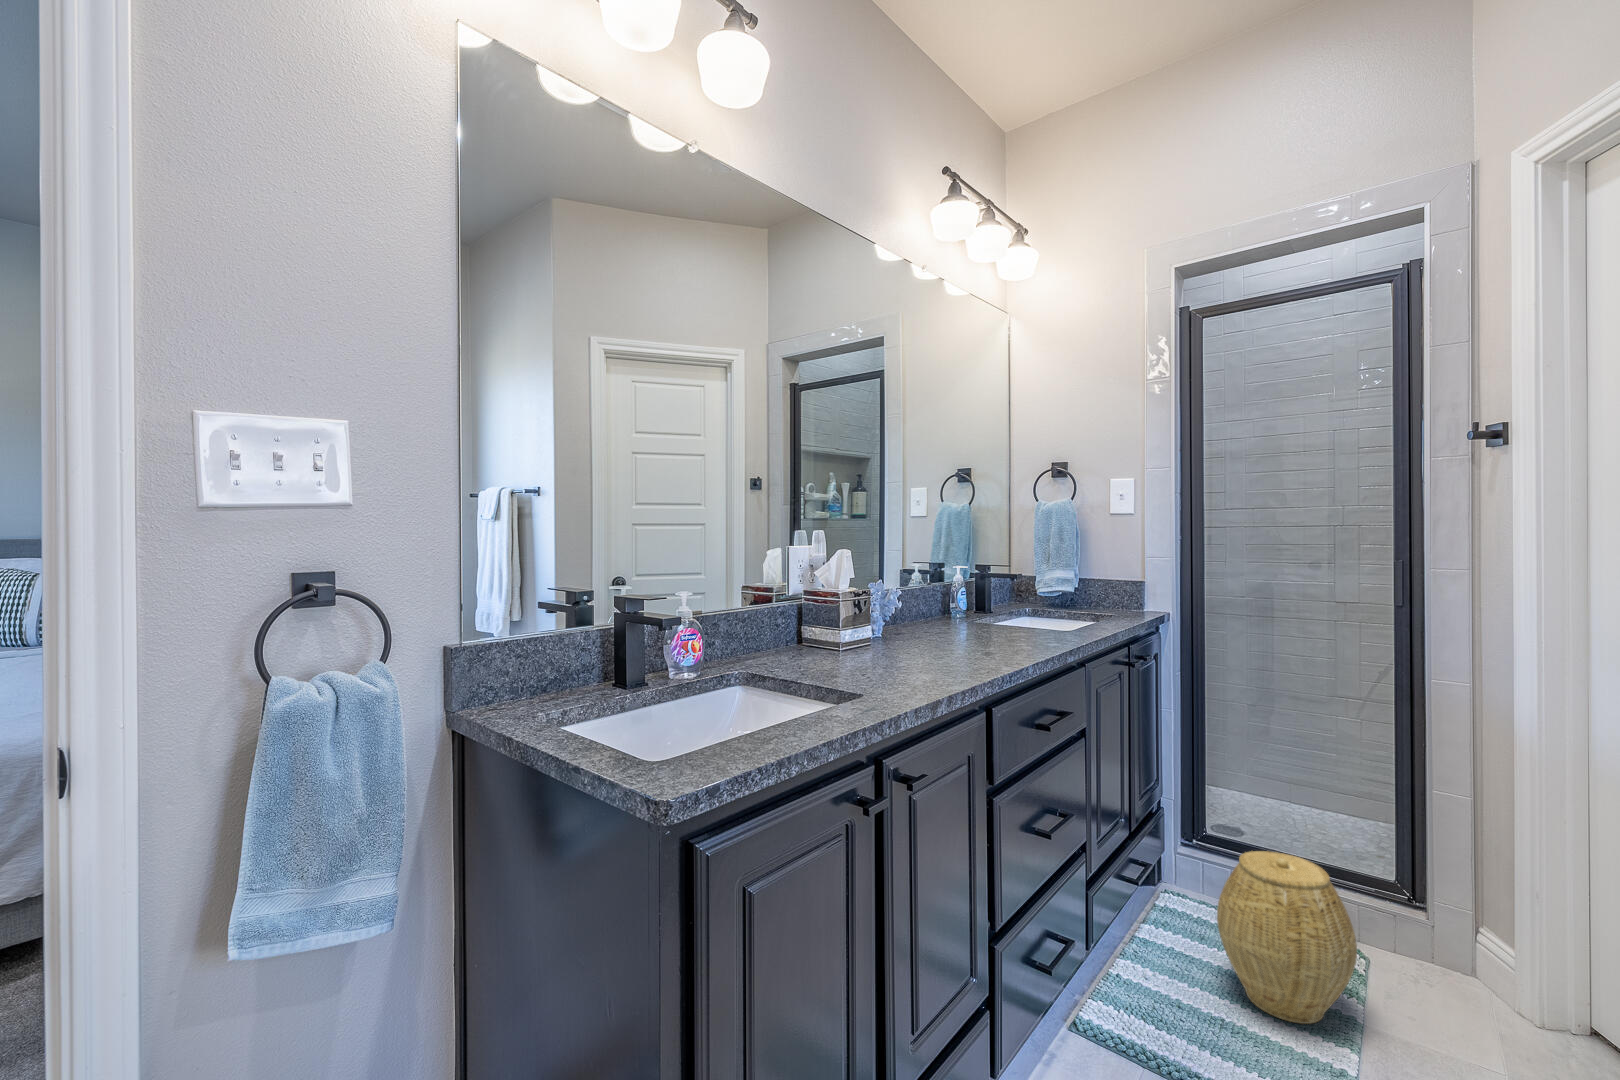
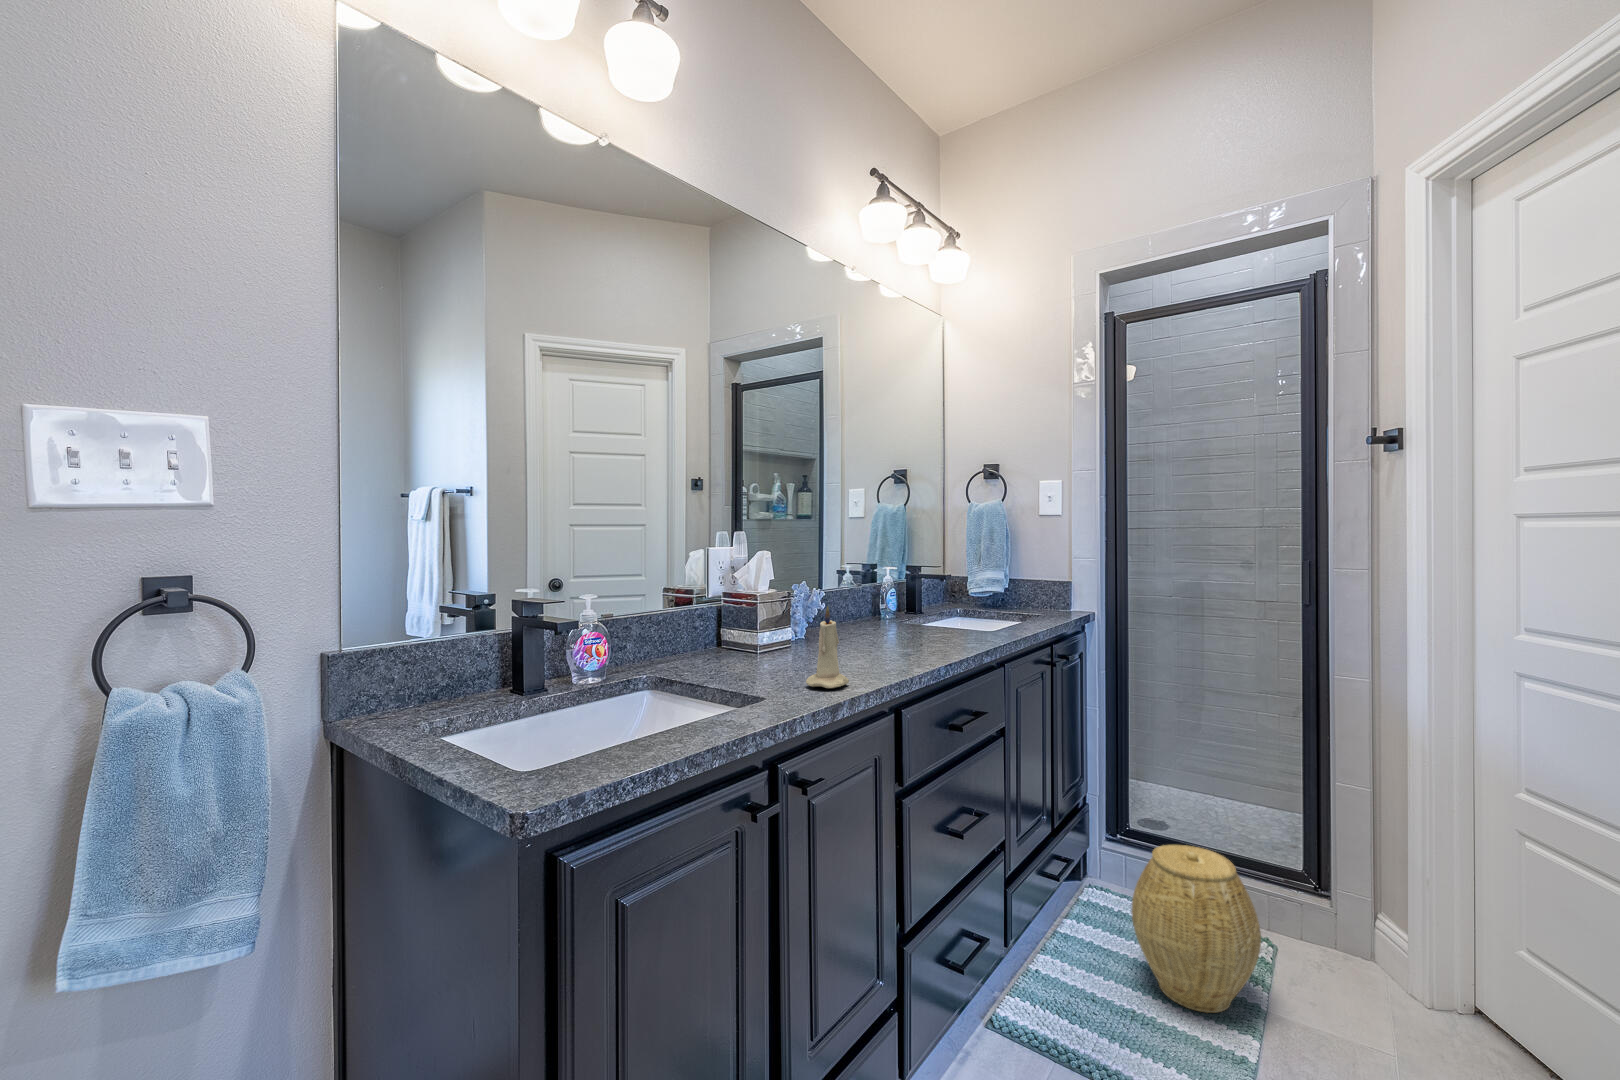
candle: none [899,604,942,686] -> present [806,606,849,688]

